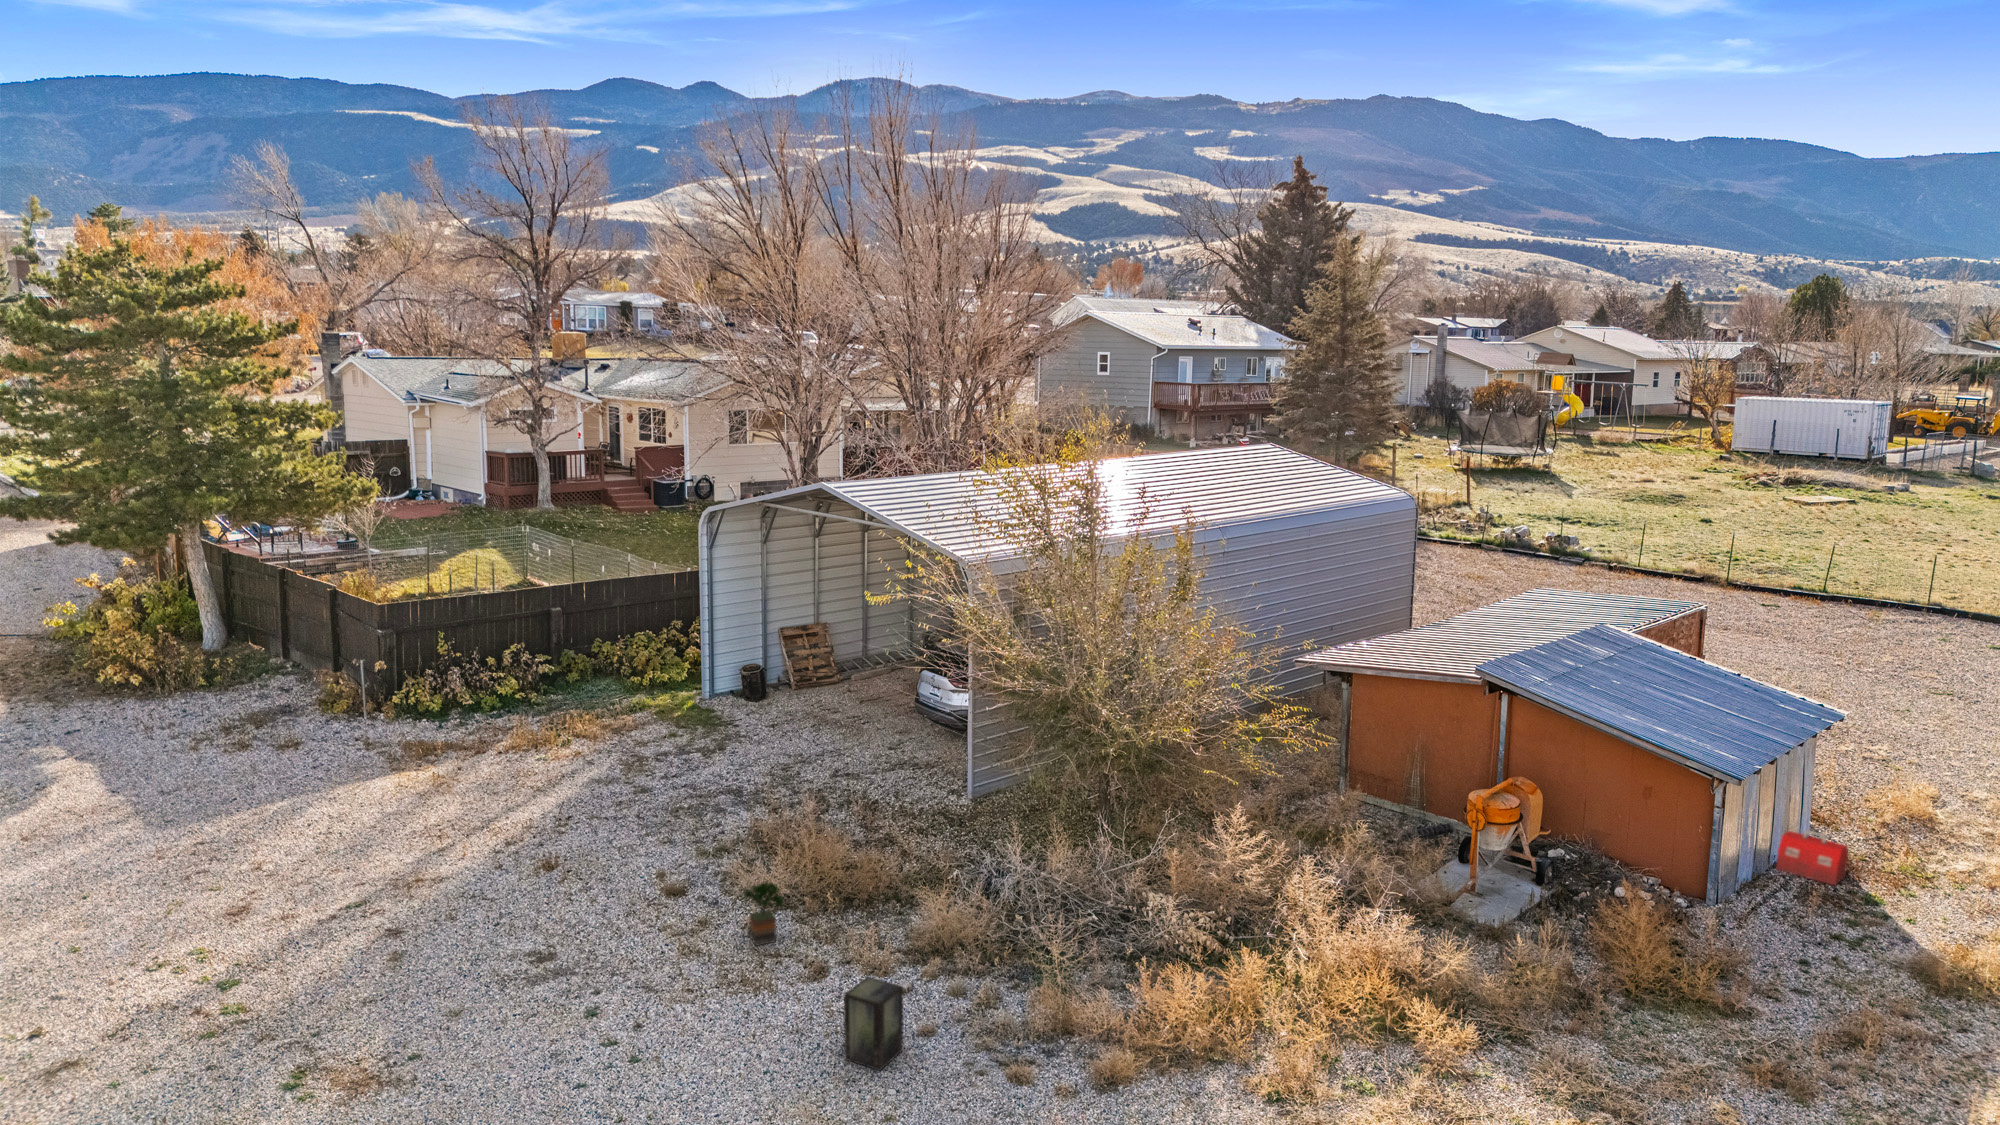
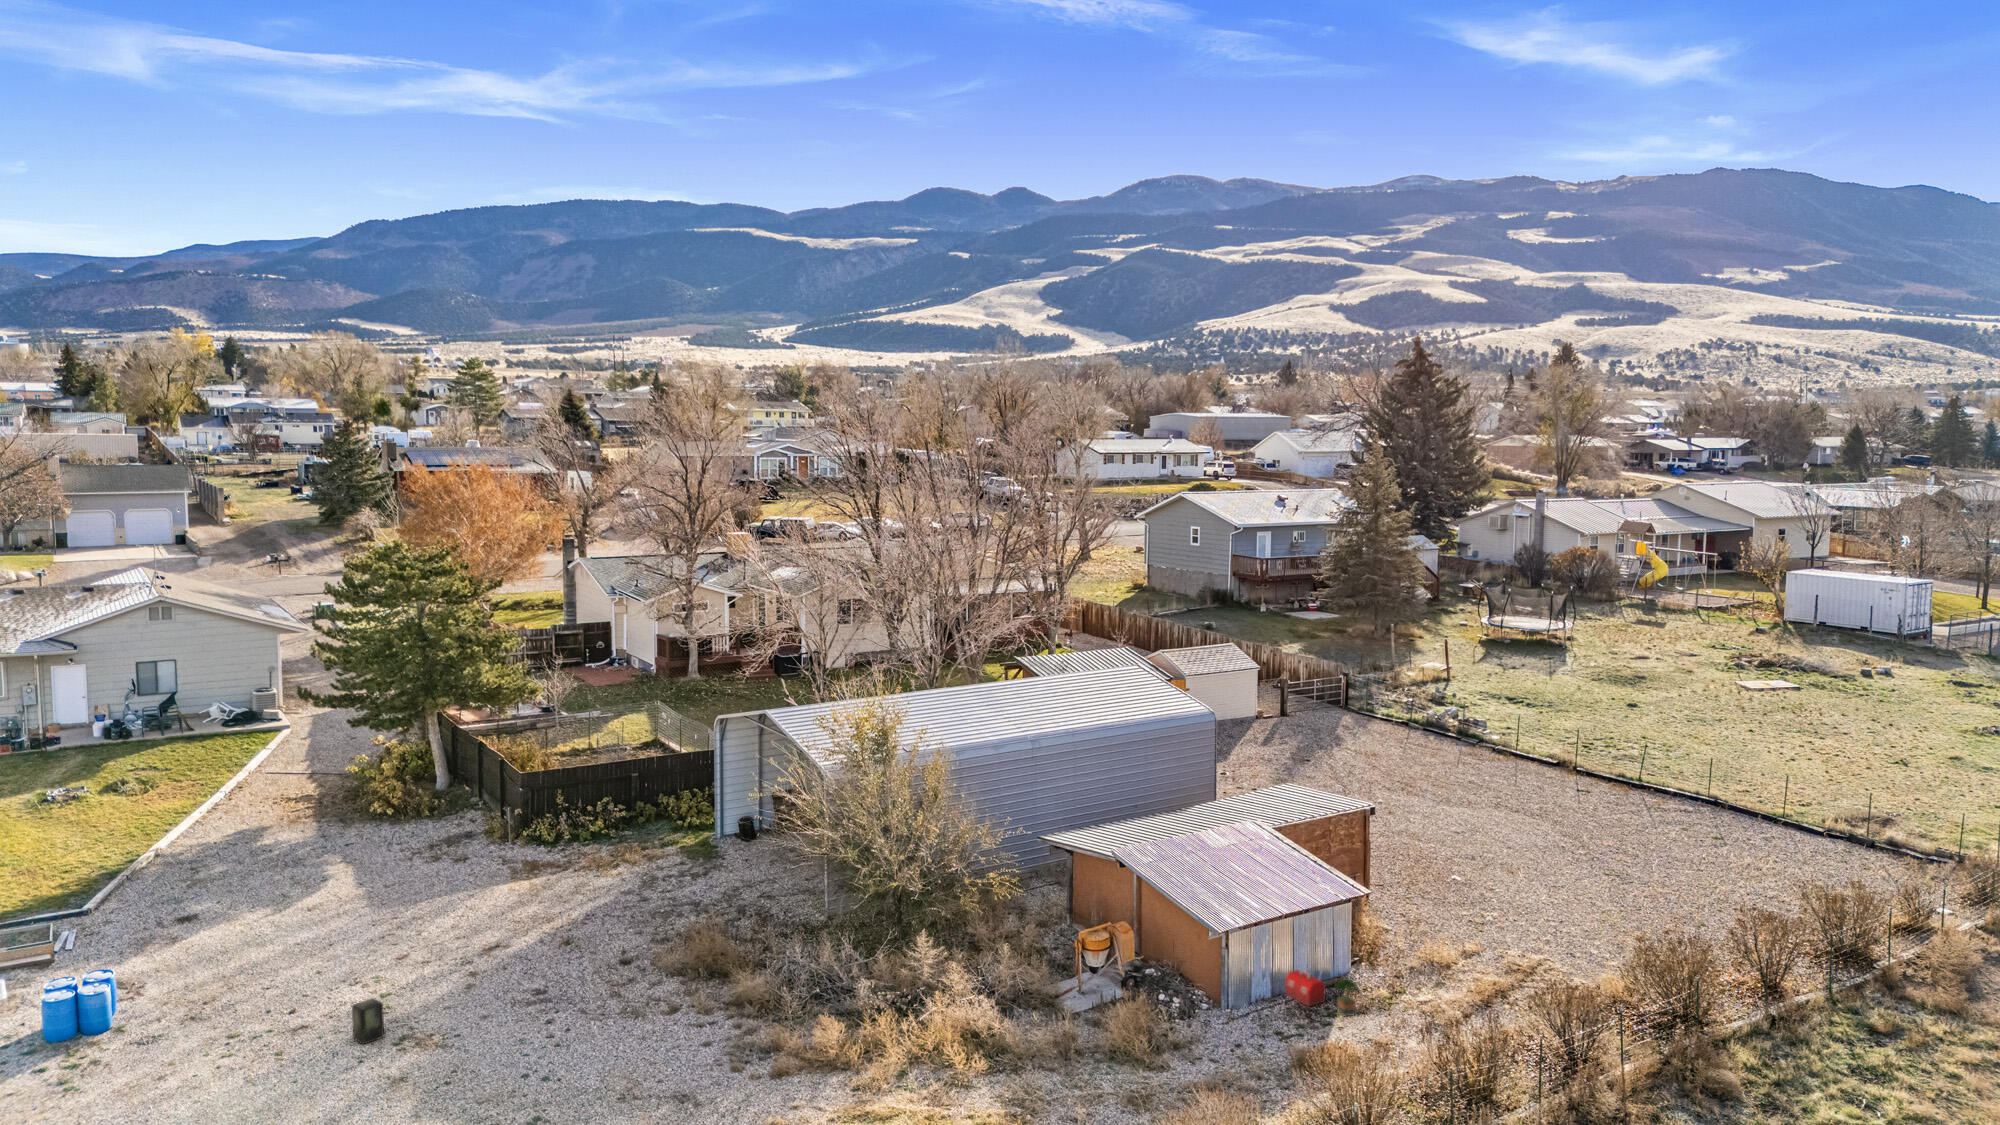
potted tree: present [744,882,784,946] -> present [1335,979,1361,1017]
storage box: present [844,977,903,1070] -> present [352,998,384,1044]

